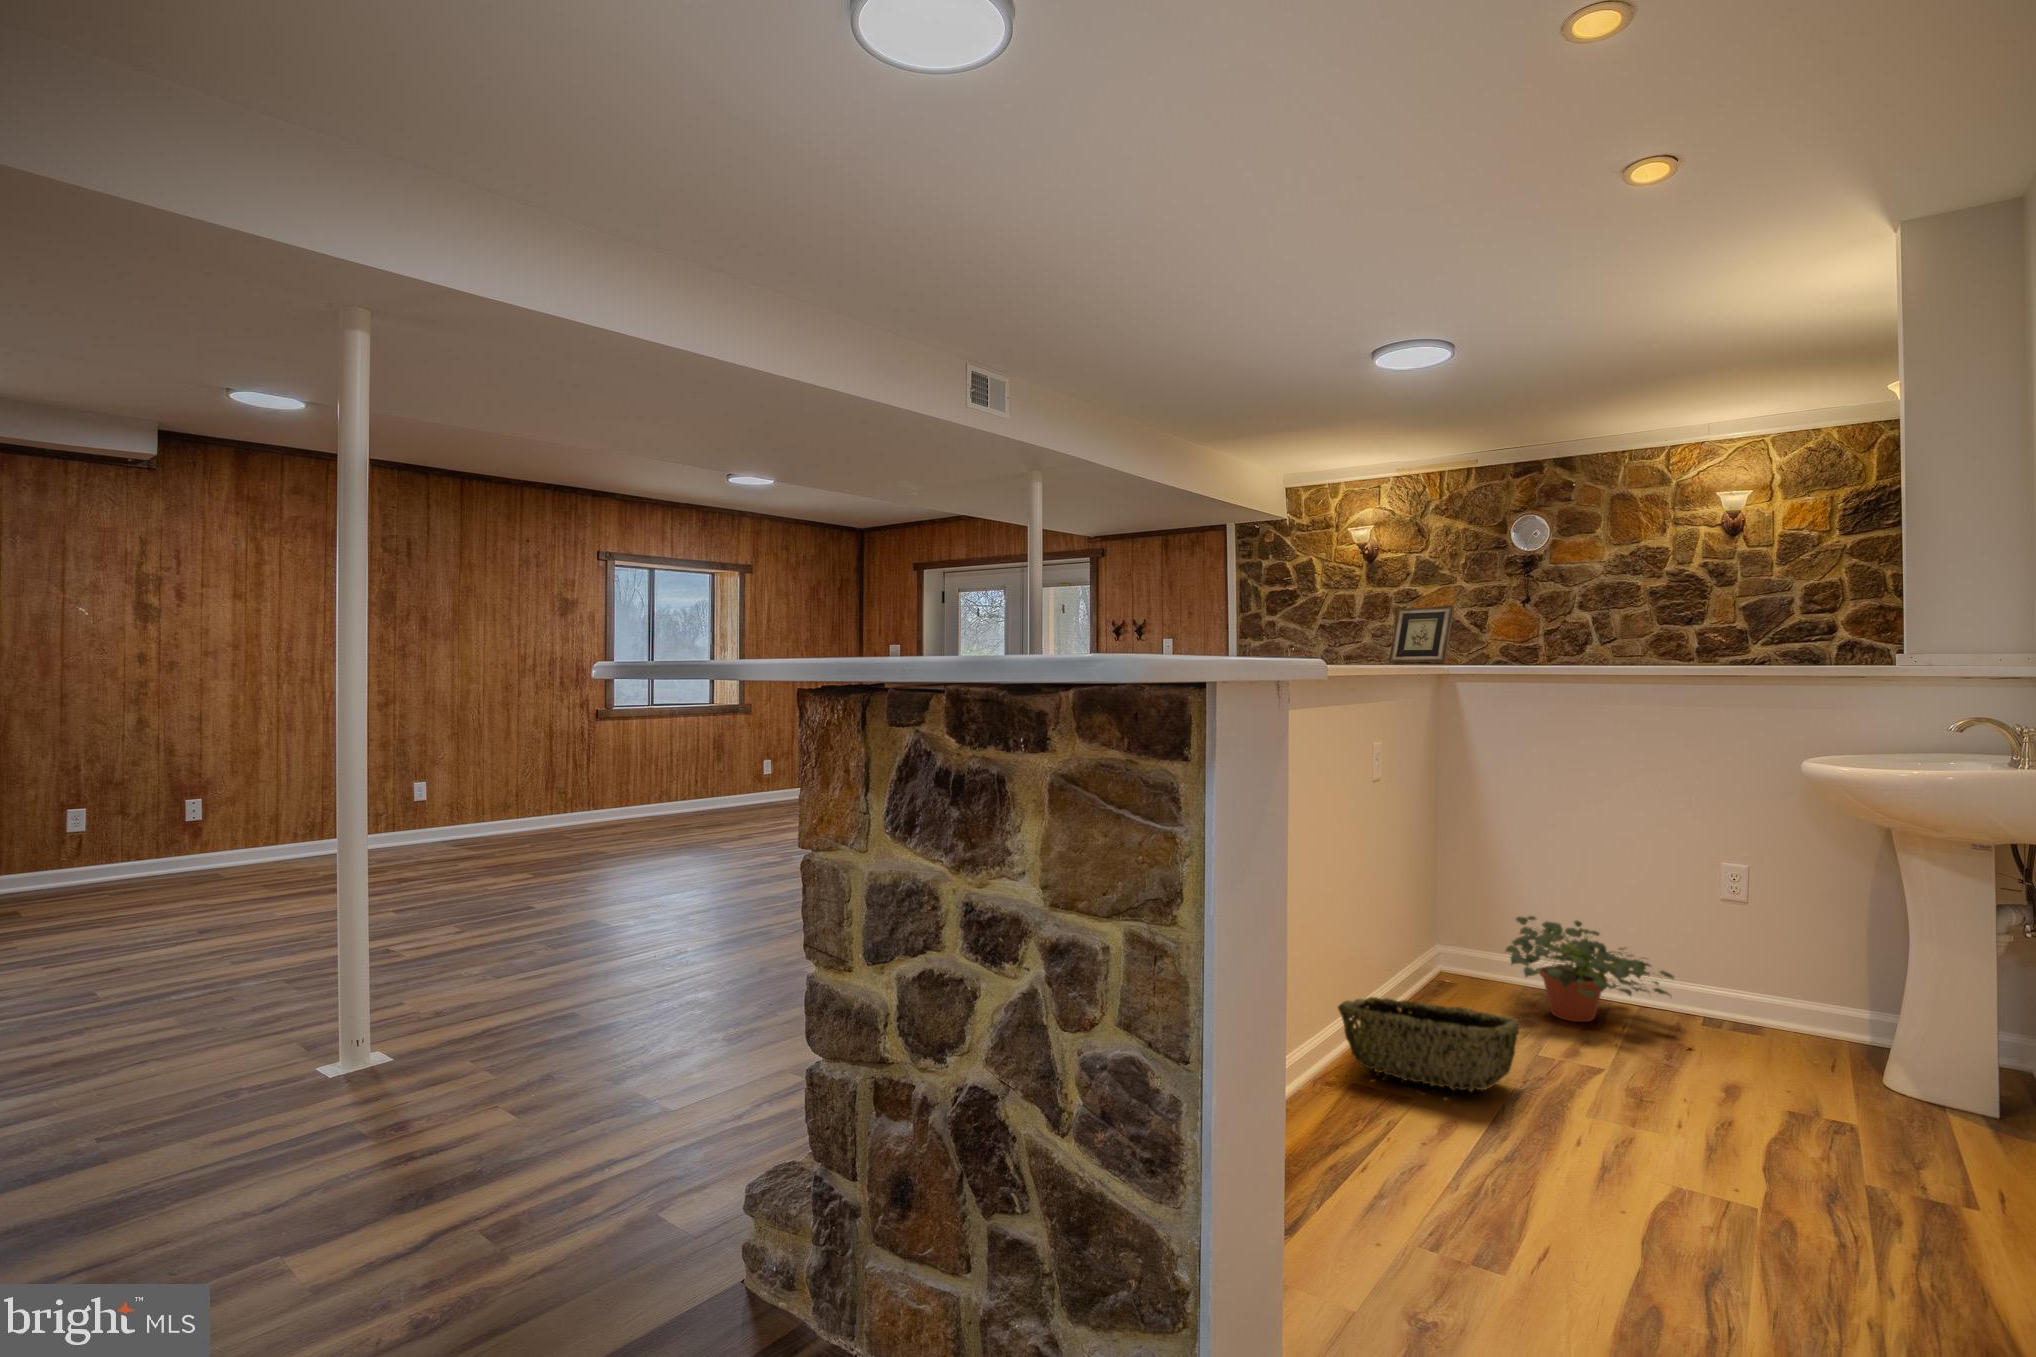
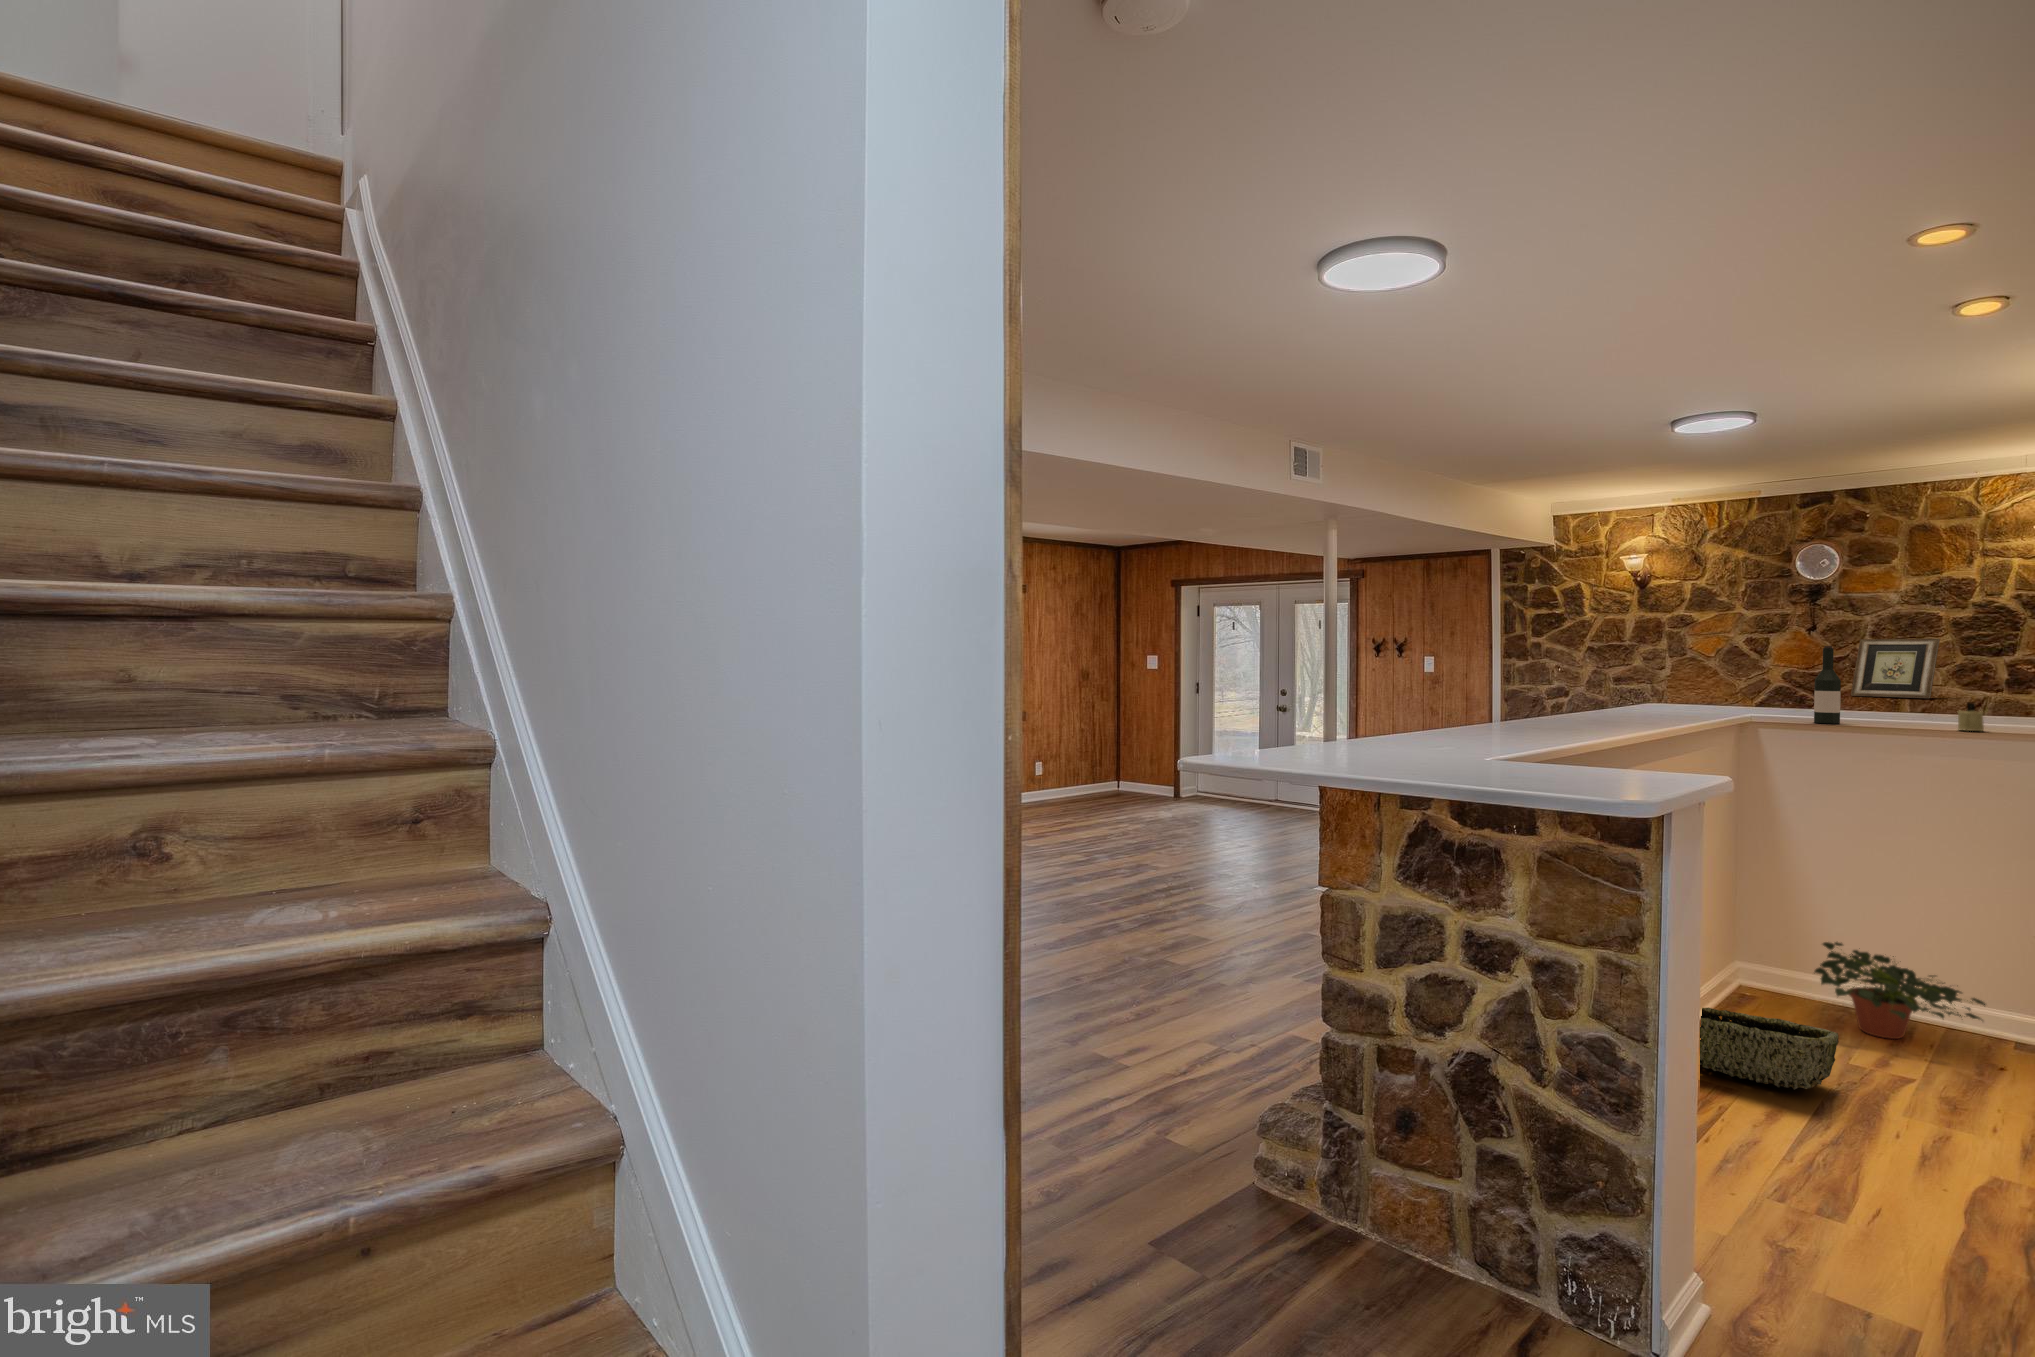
wine bottle: none [1507,586,1532,672] -> present [1814,646,1841,724]
picture frame: present [1389,606,1454,663] -> present [1851,639,1940,698]
candle: none [1642,642,1668,673] -> present [1958,702,1984,731]

